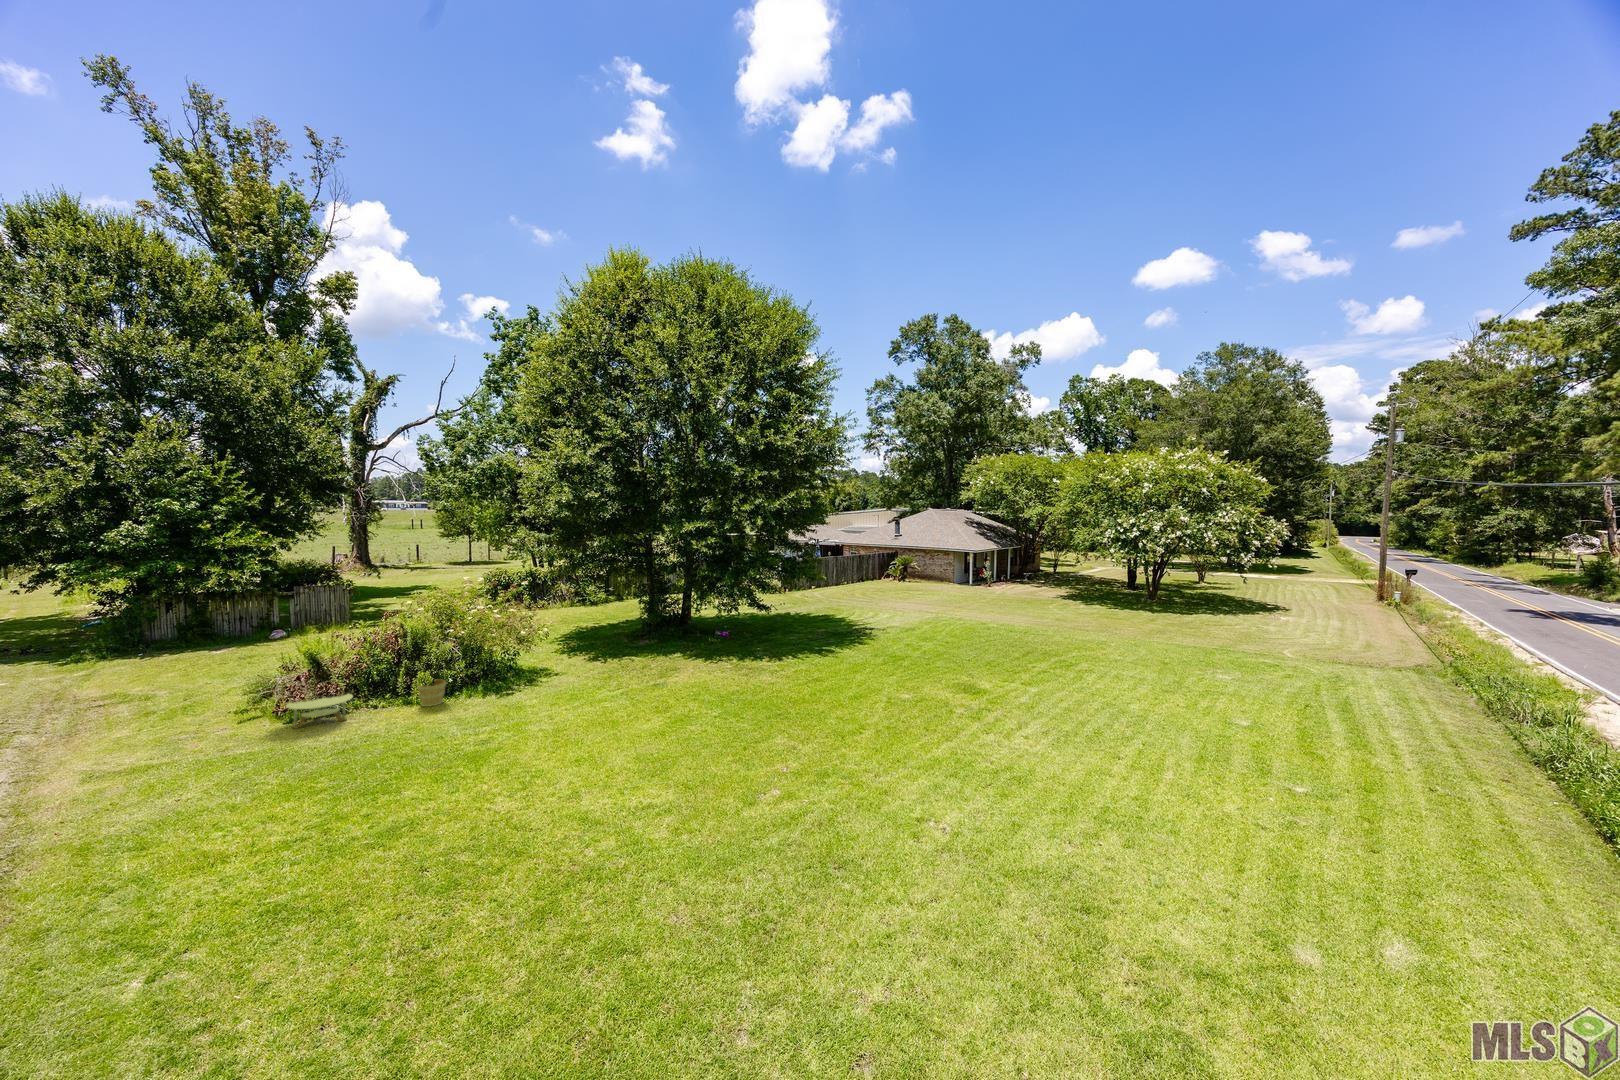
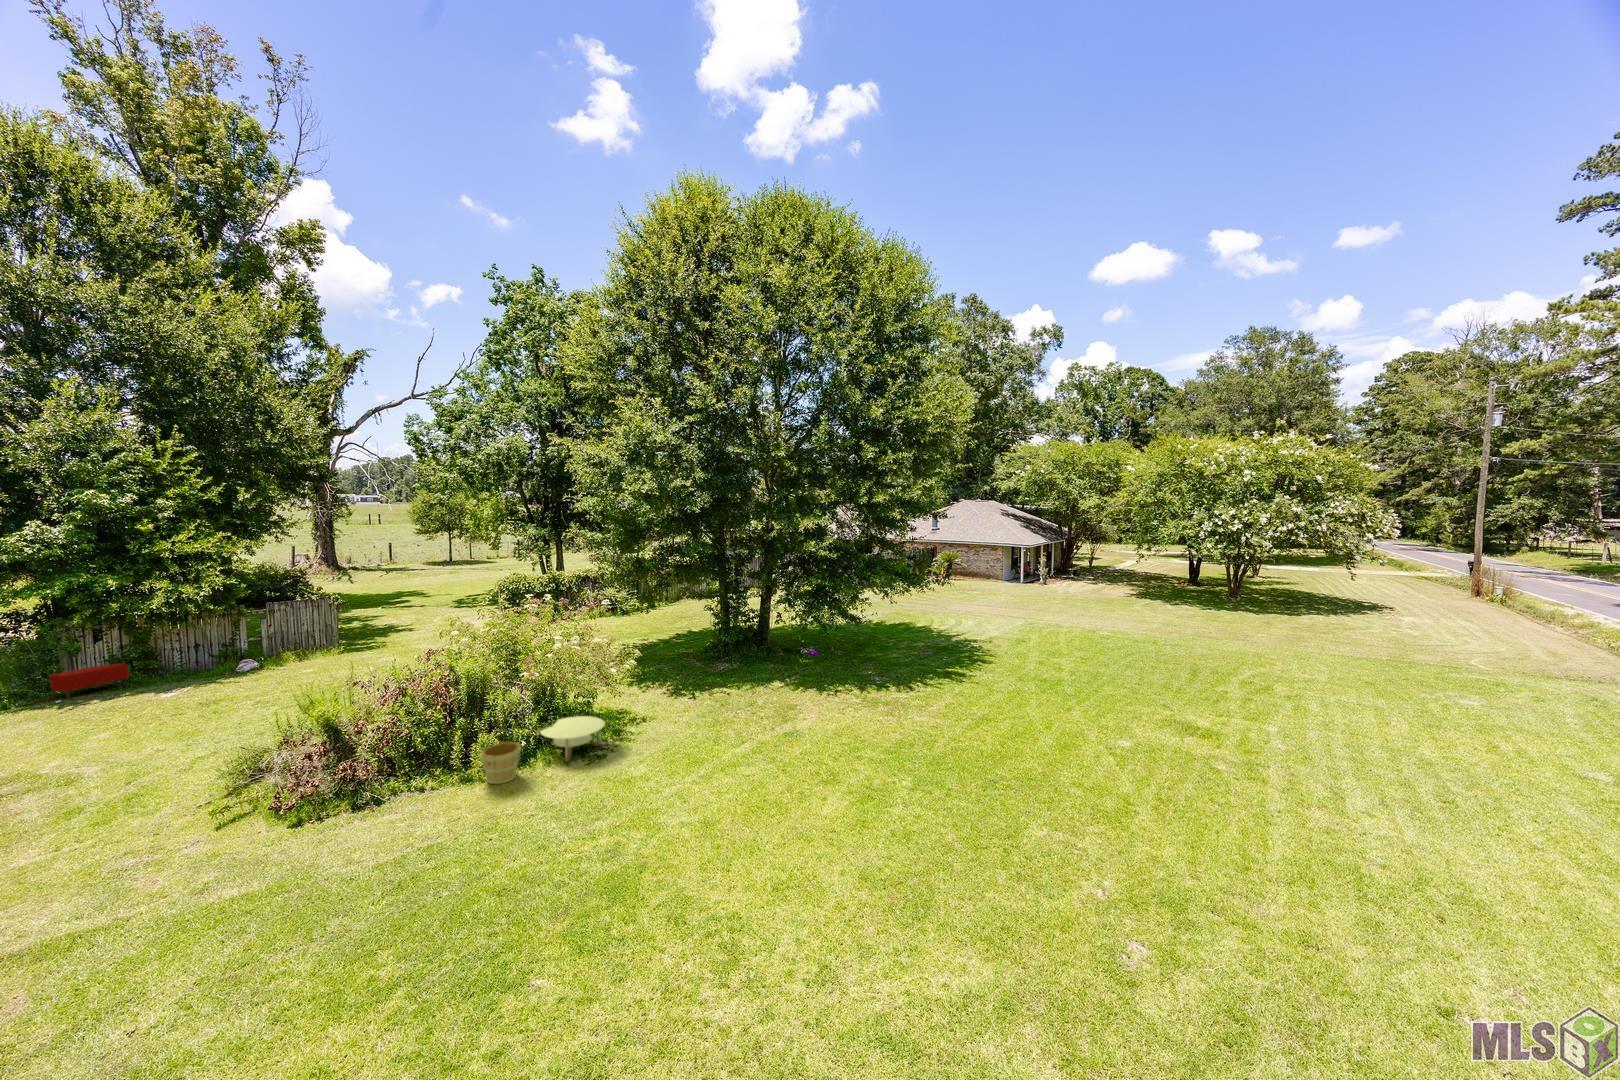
bench: none [134,629,191,653] -> present [50,663,129,698]
round table: present [286,694,353,729] -> present [540,716,605,762]

